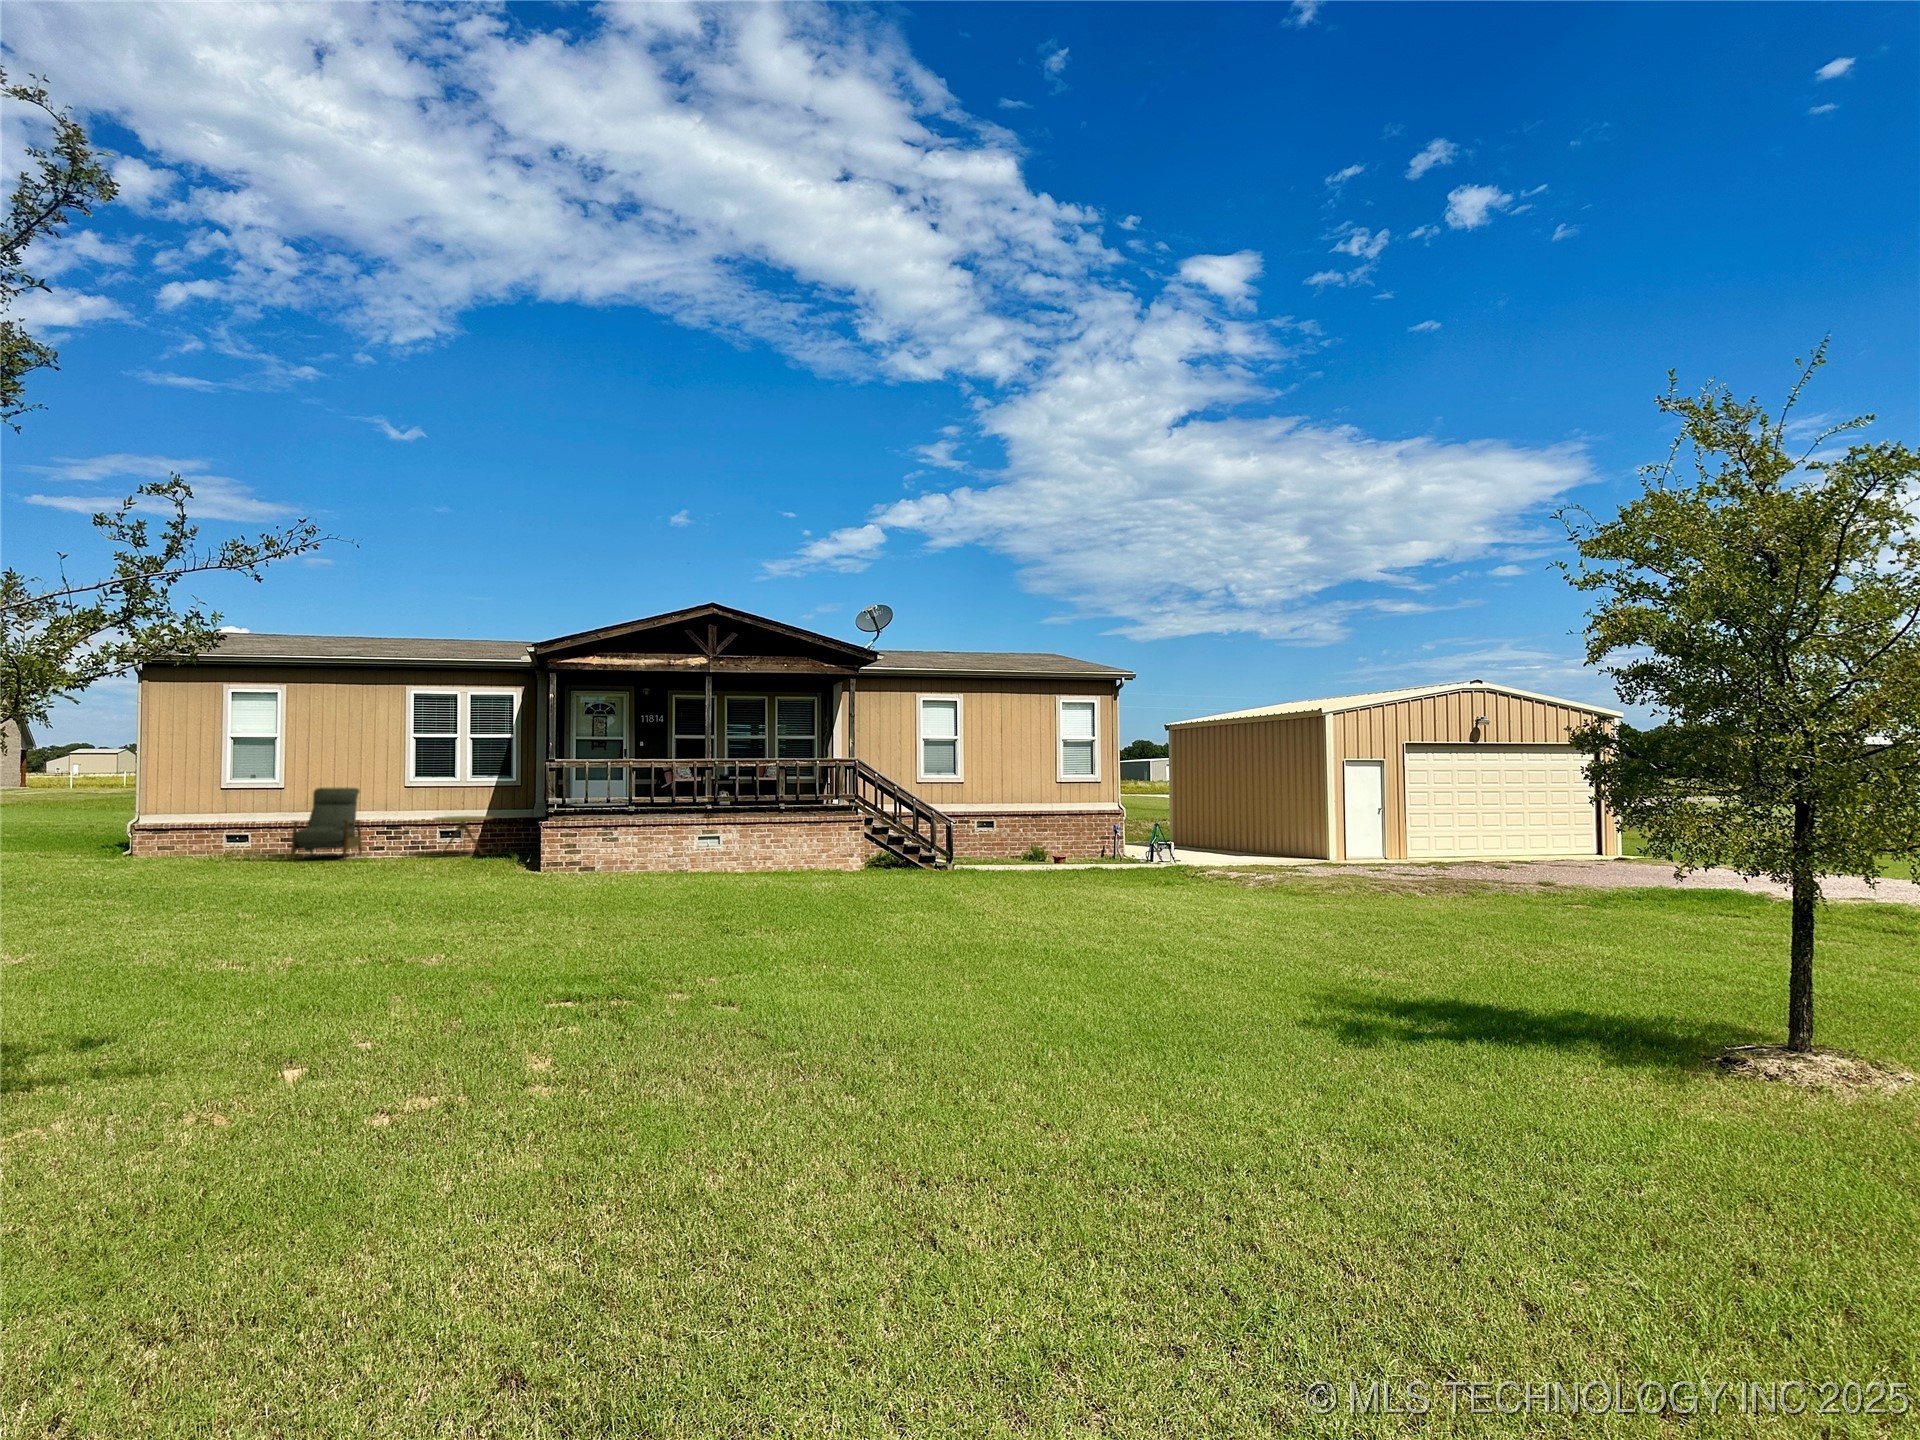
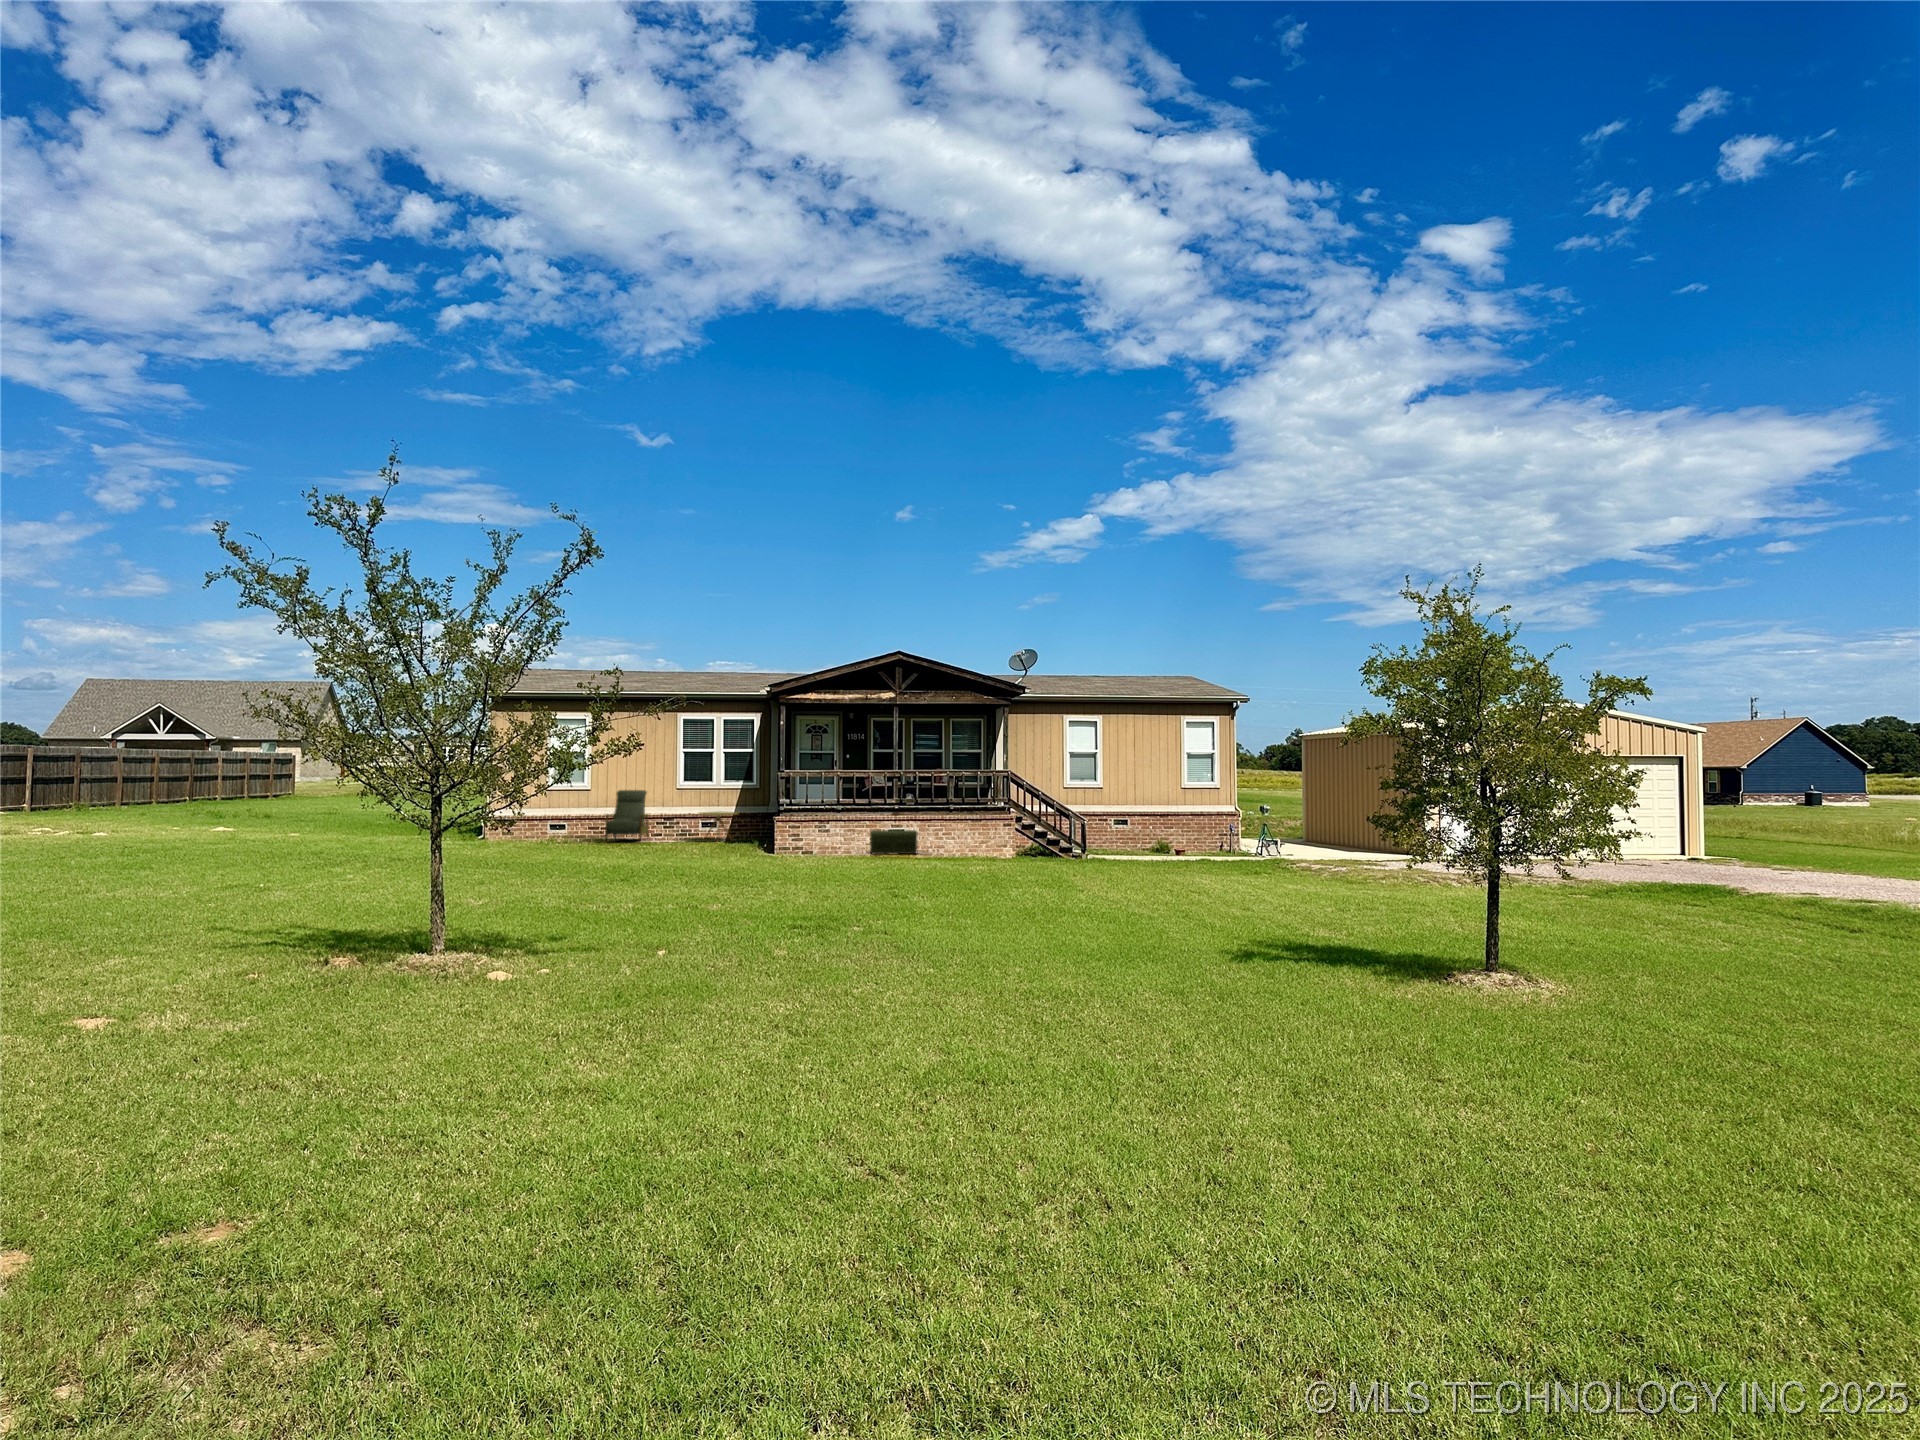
storage bench: none [673,837,738,870] -> present [870,830,918,854]

